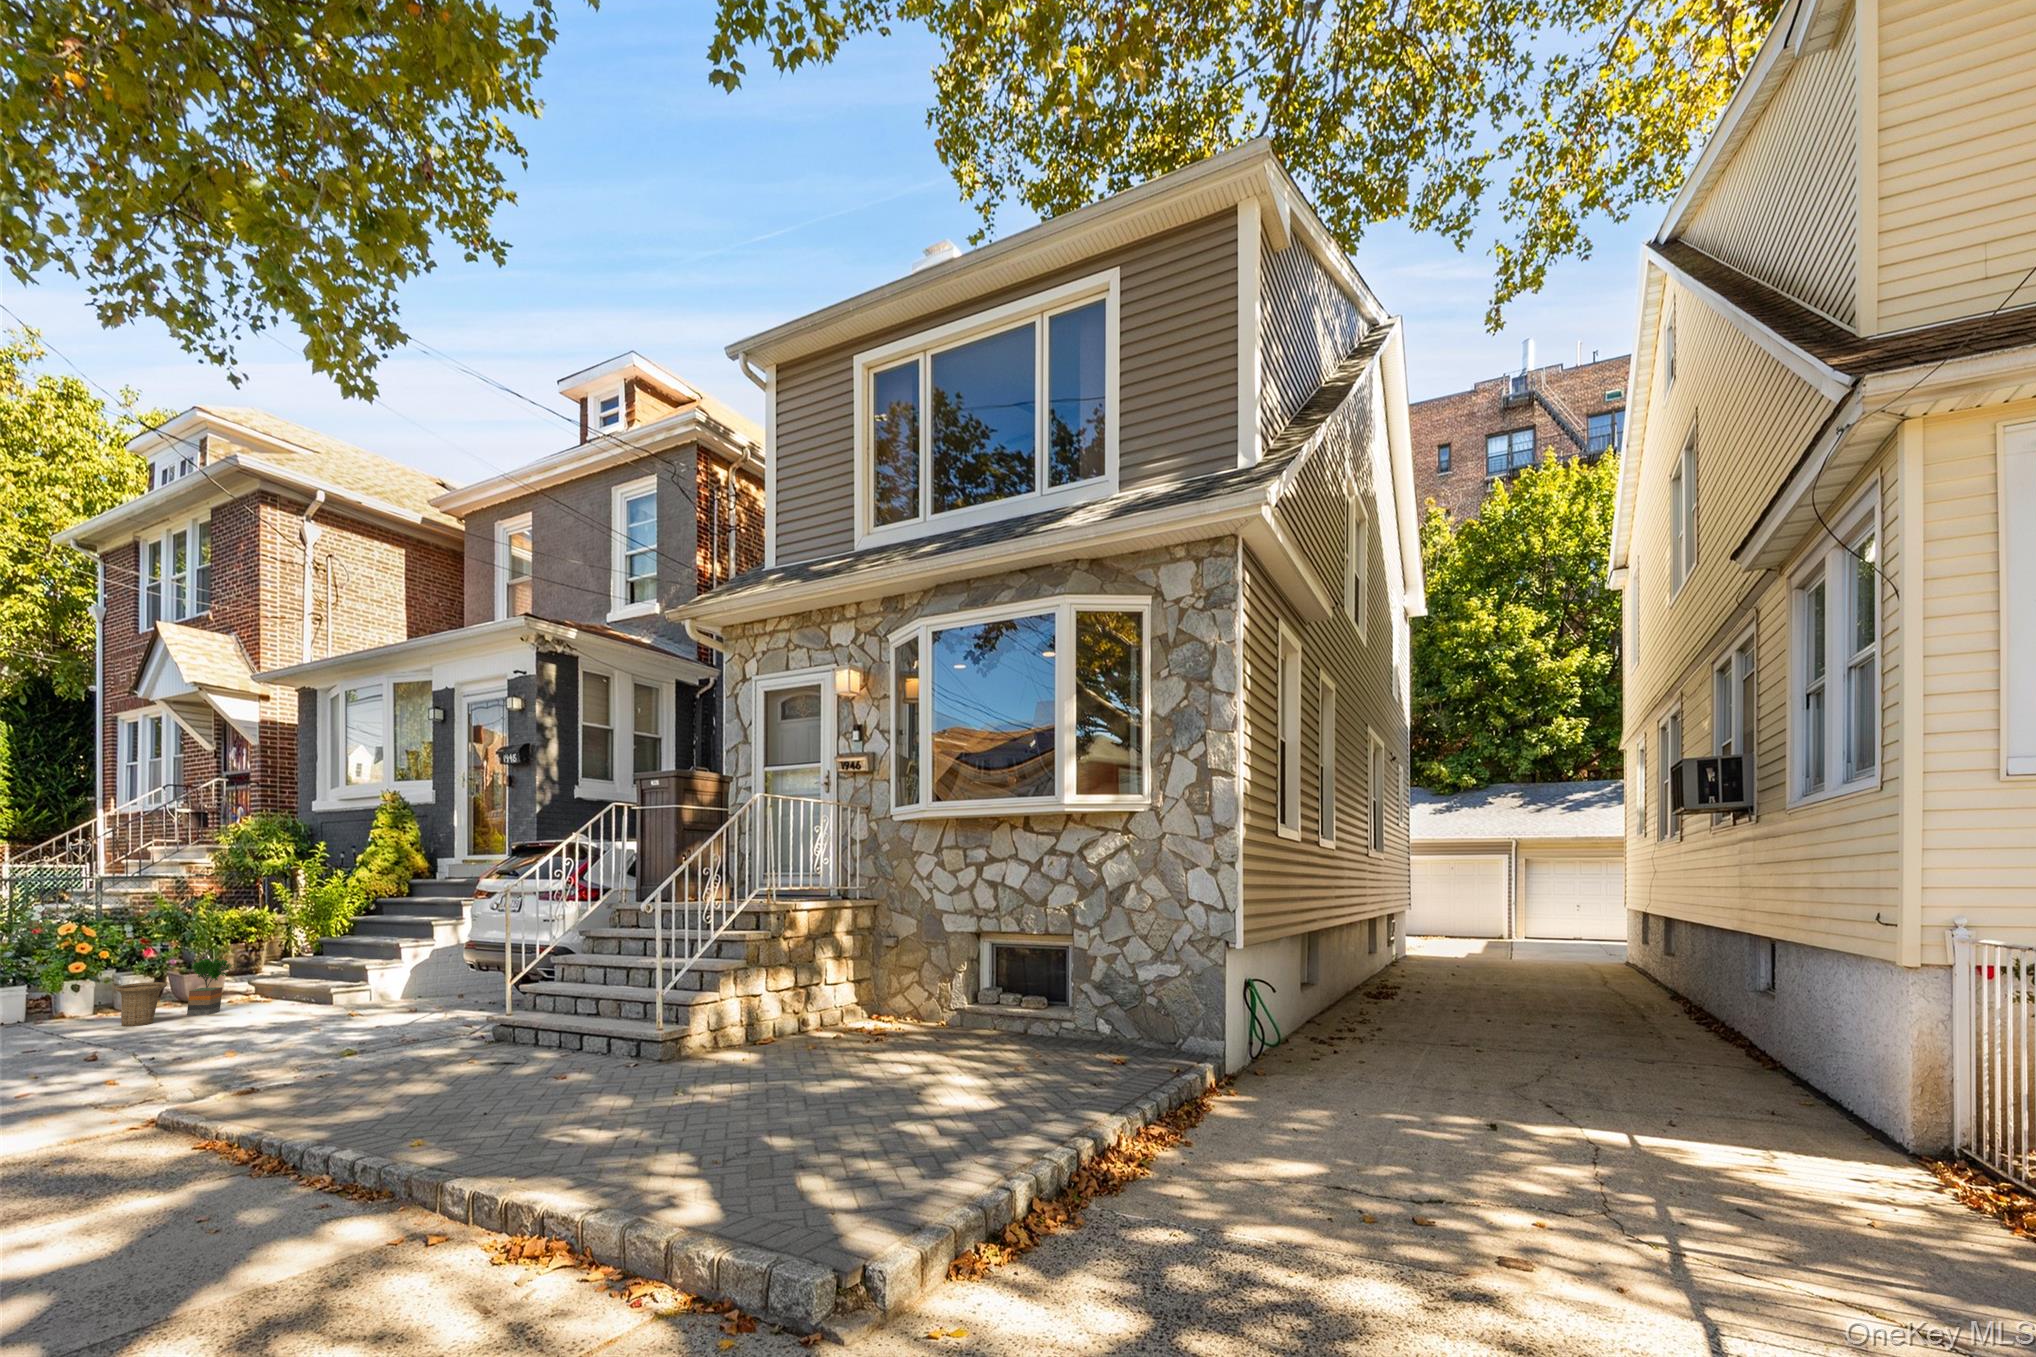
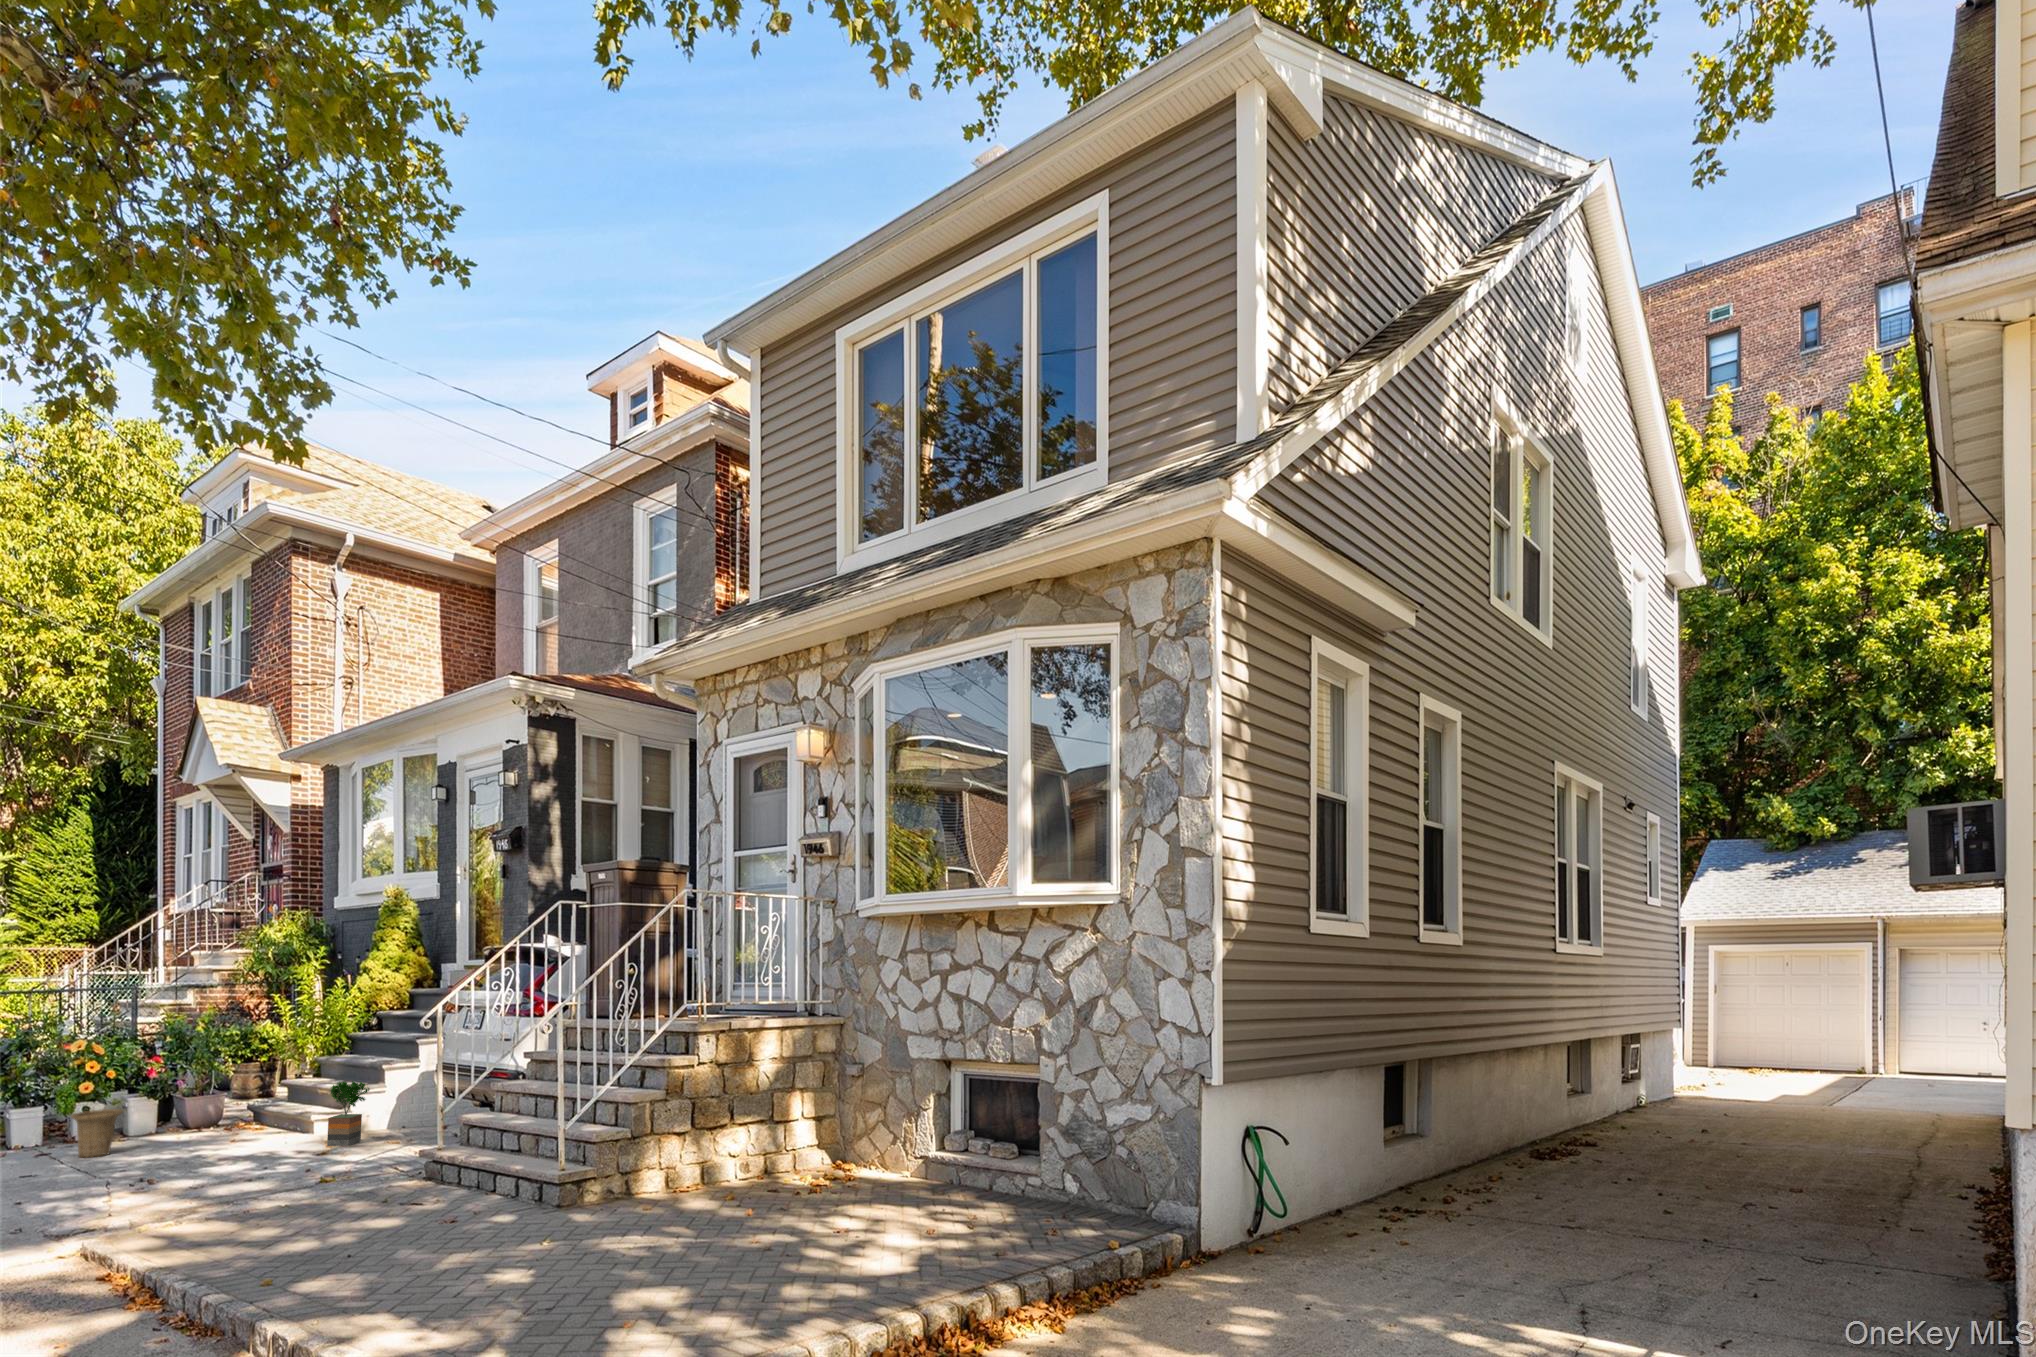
potted tree: present [187,959,232,1015] -> present [327,1081,370,1146]

